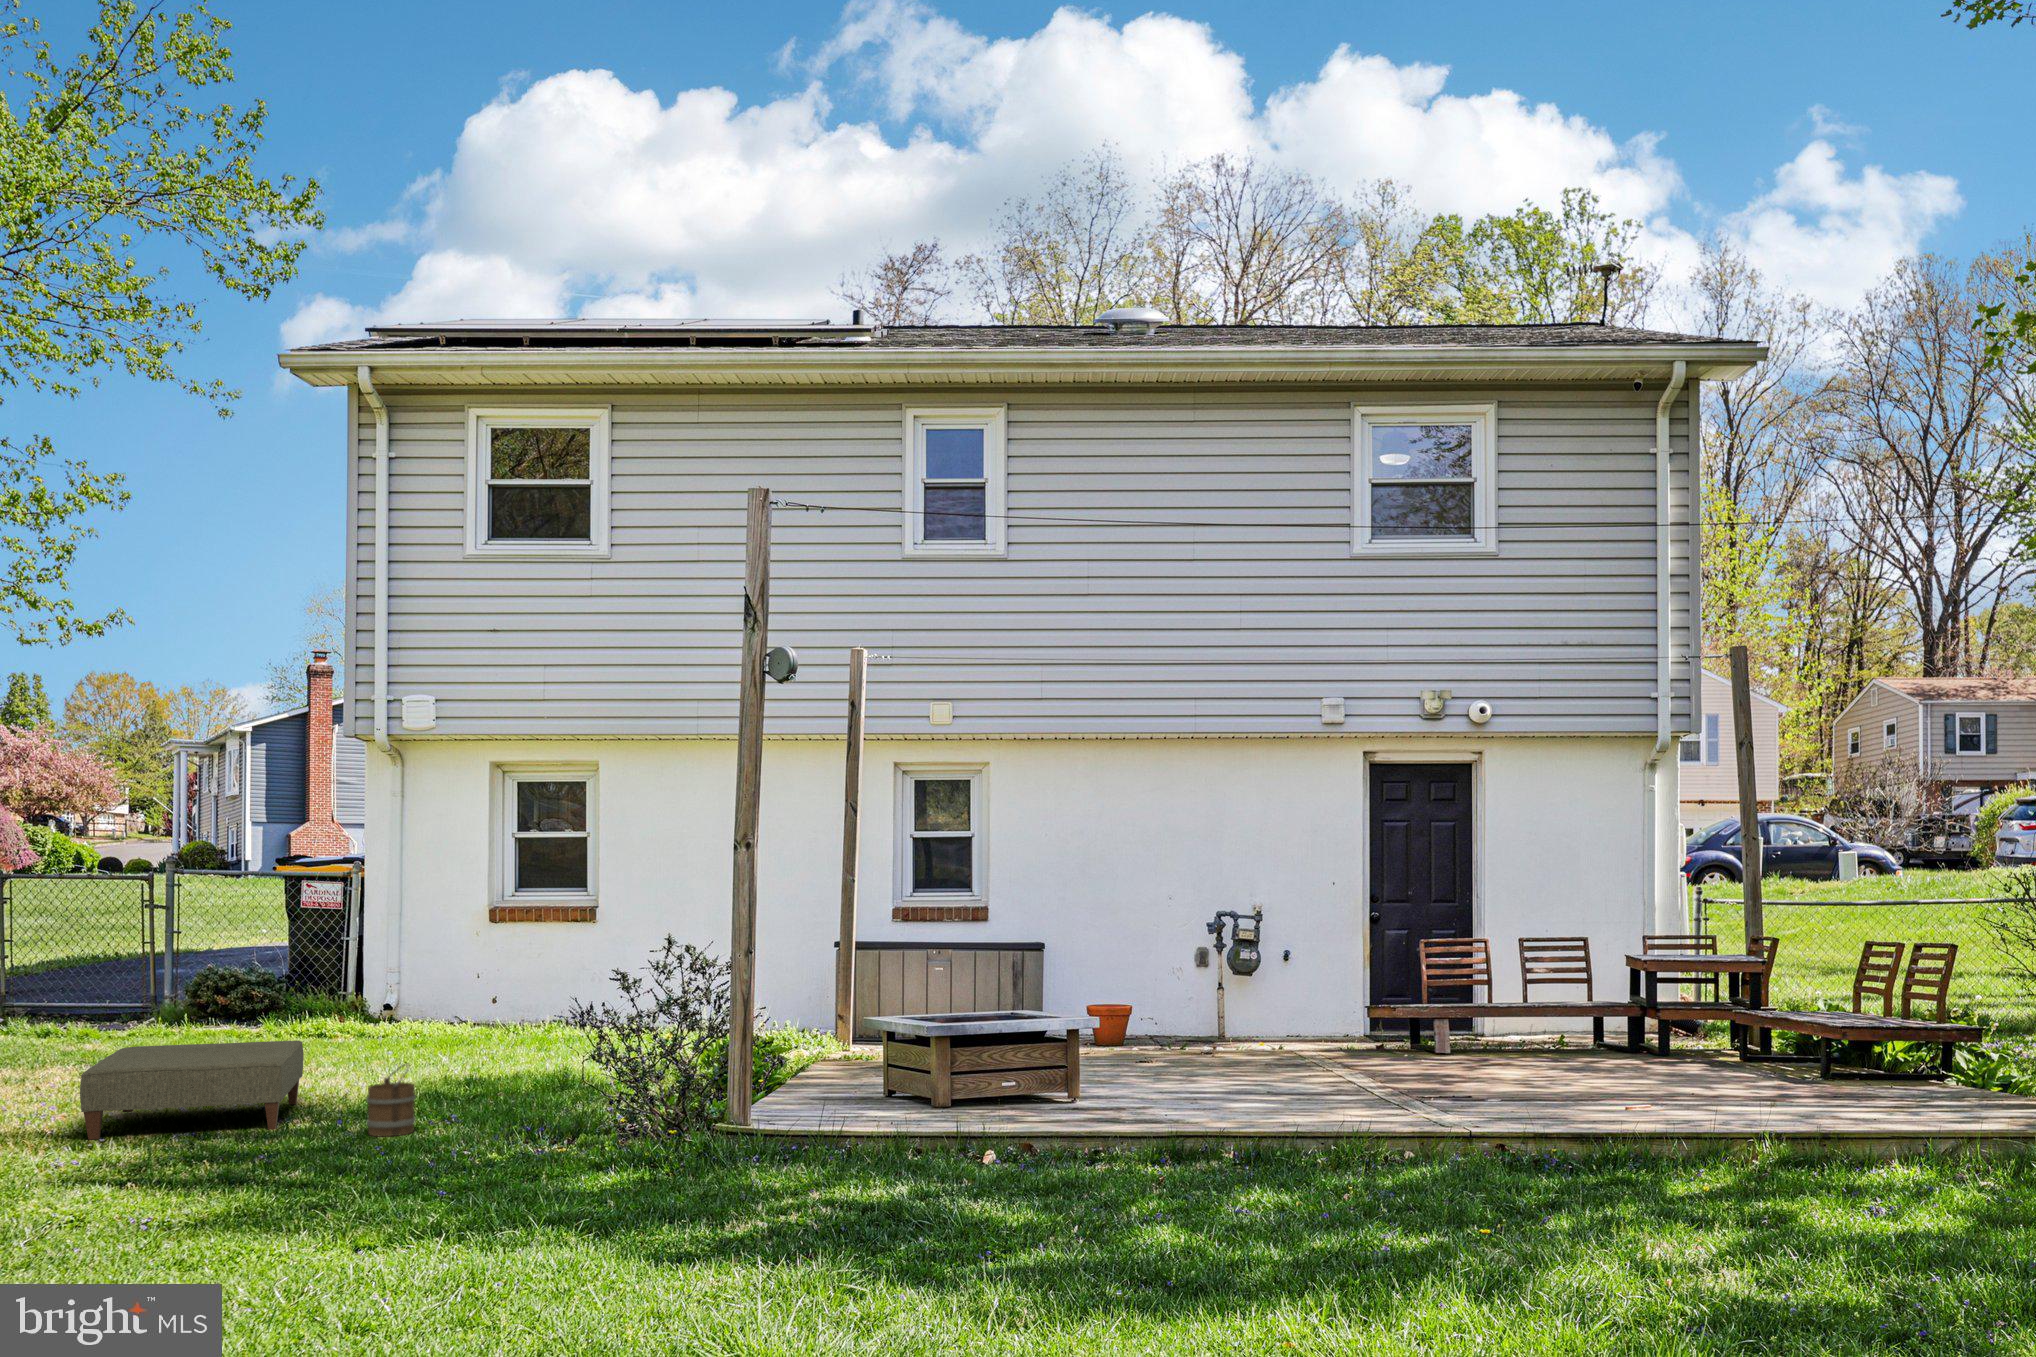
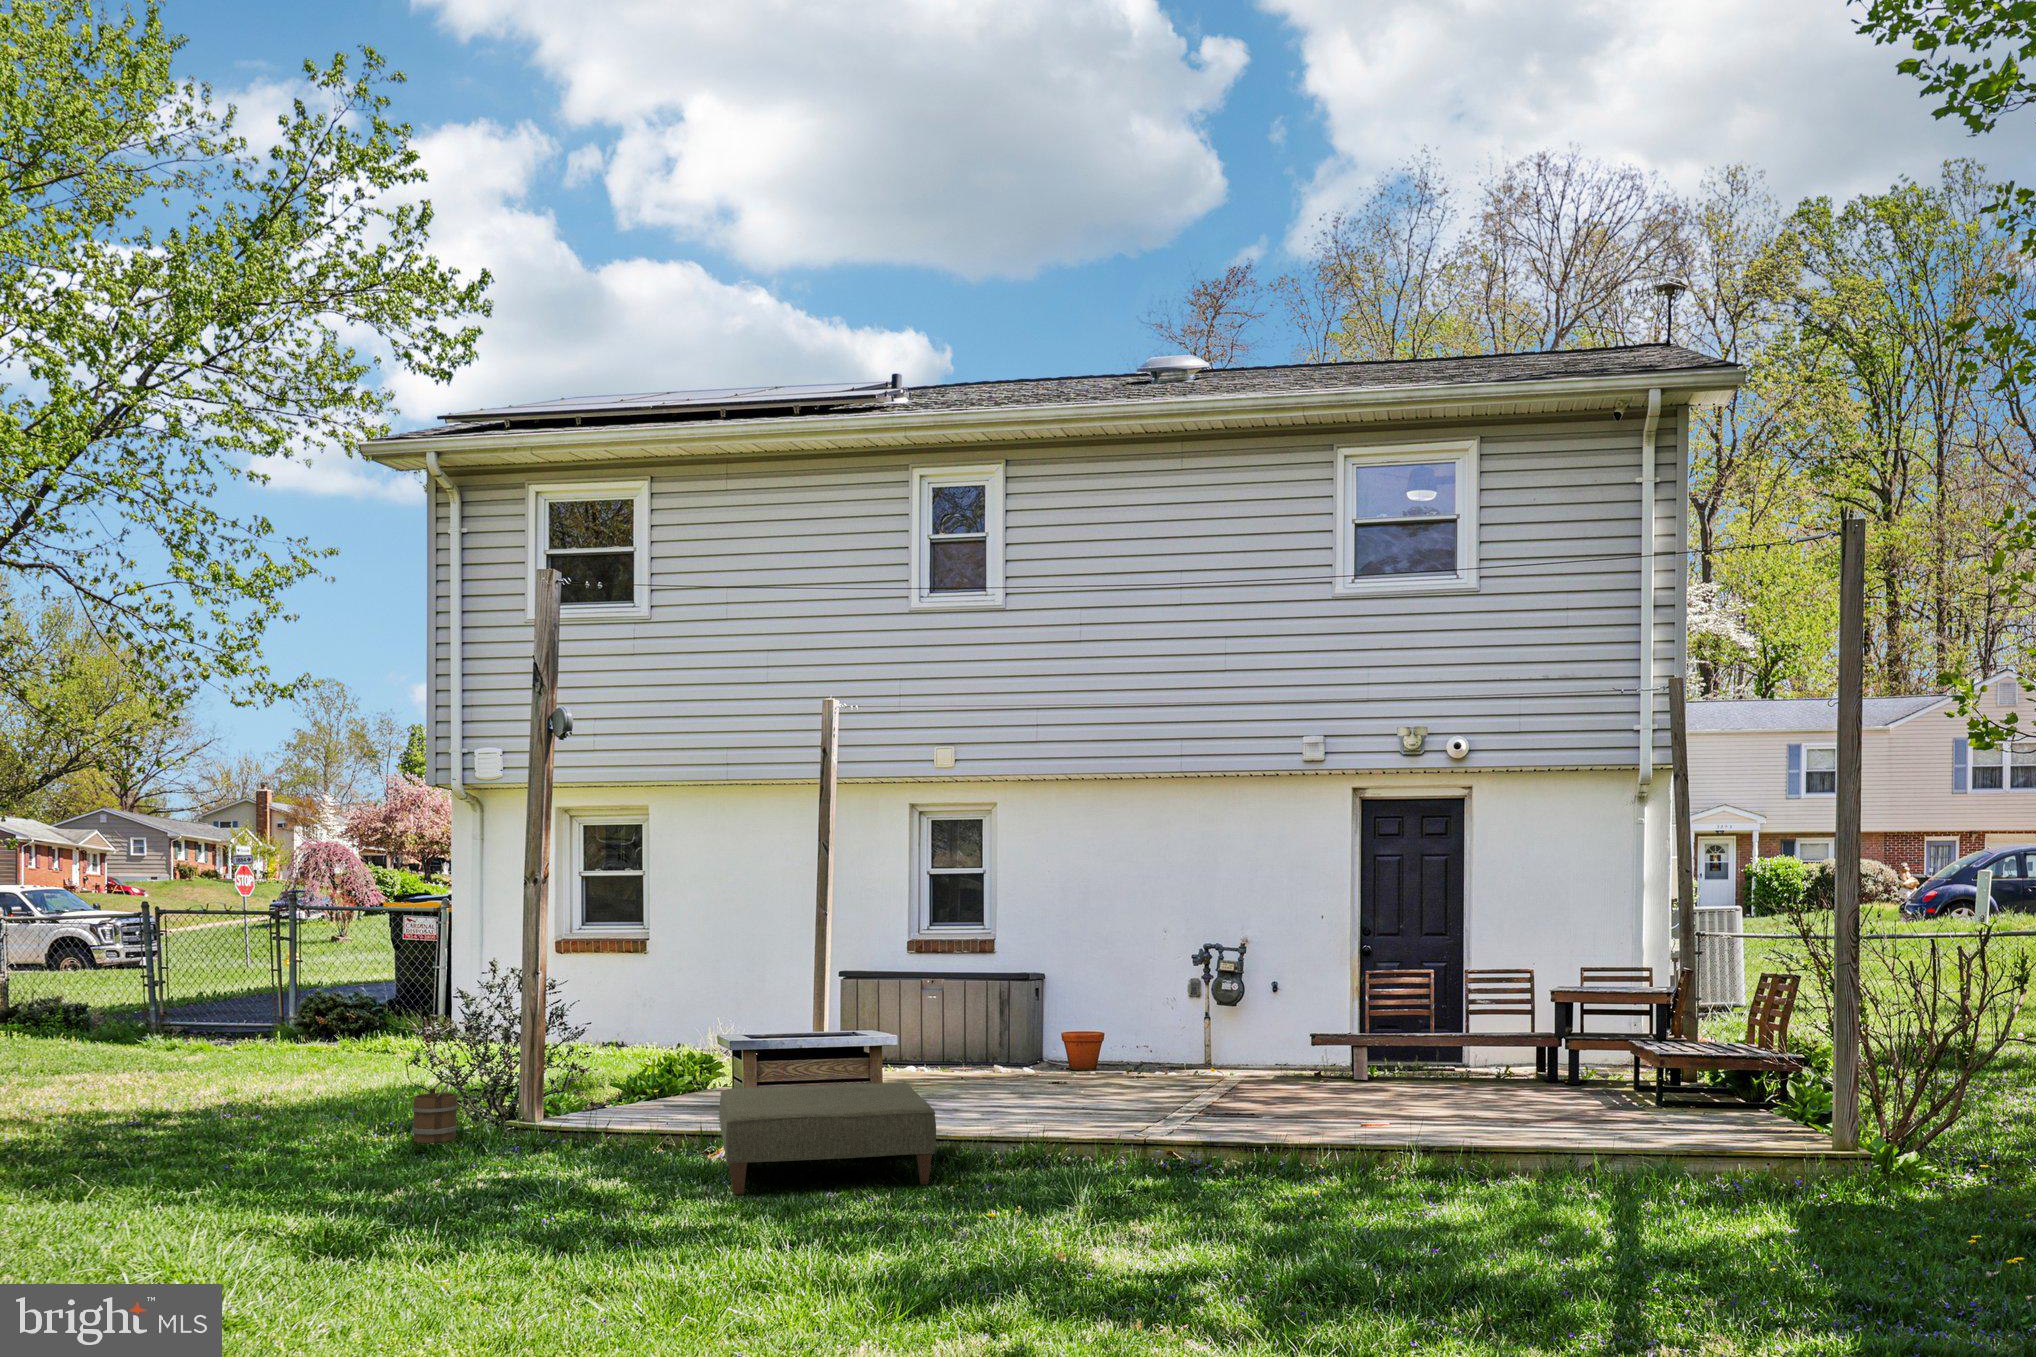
ottoman: present [80,1041,304,1140] -> present [719,1083,936,1195]

